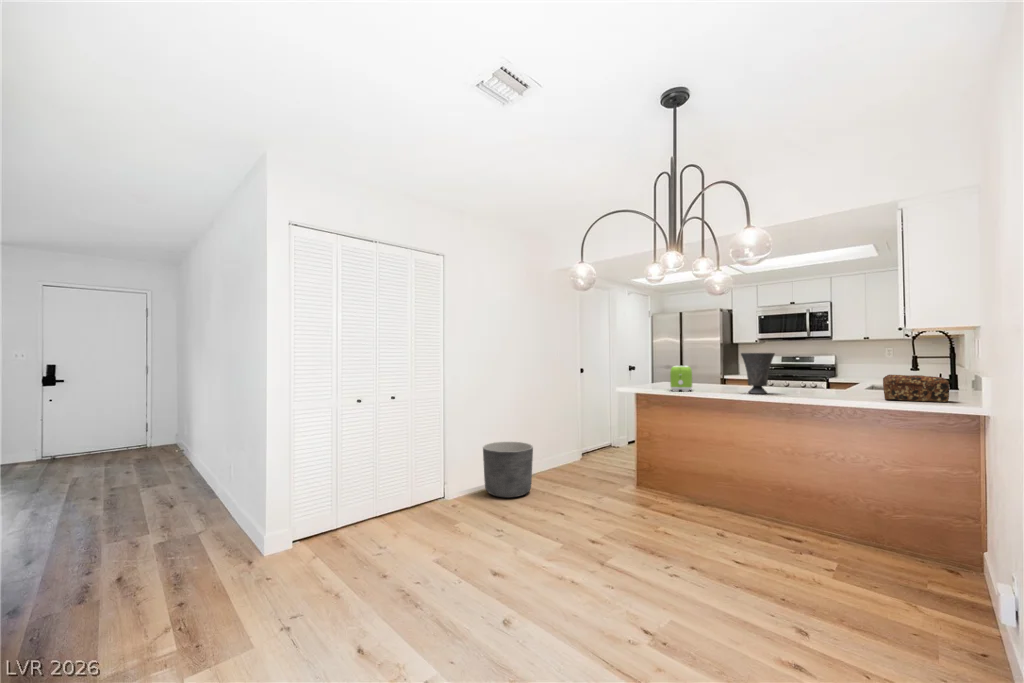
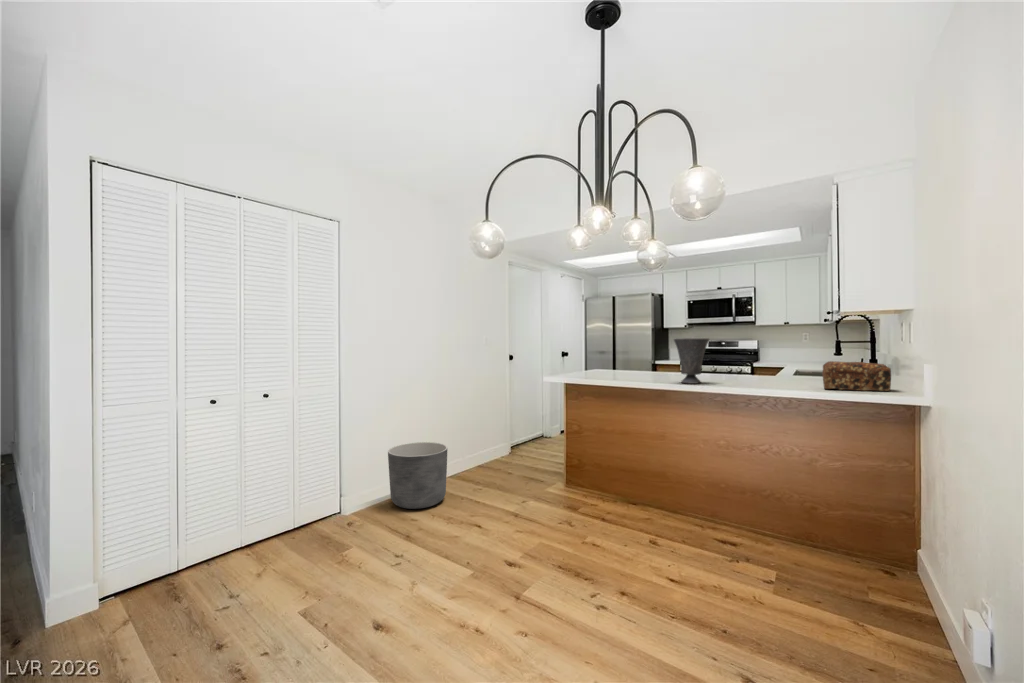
toaster: present [670,366,692,392] -> none [599,353,622,382]

